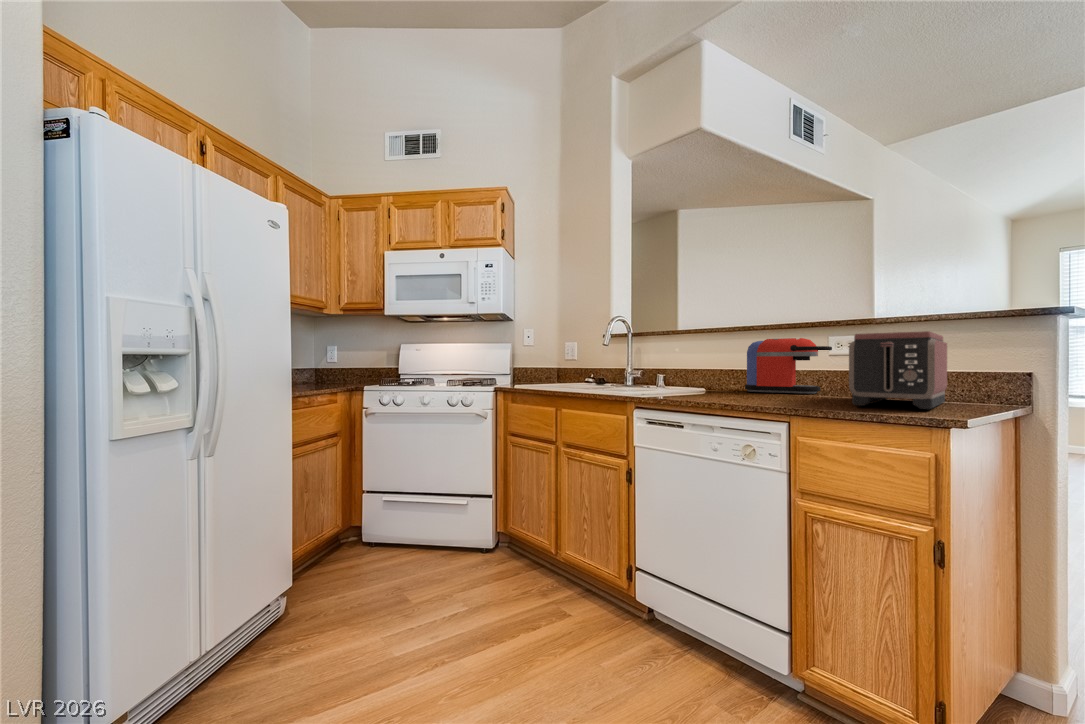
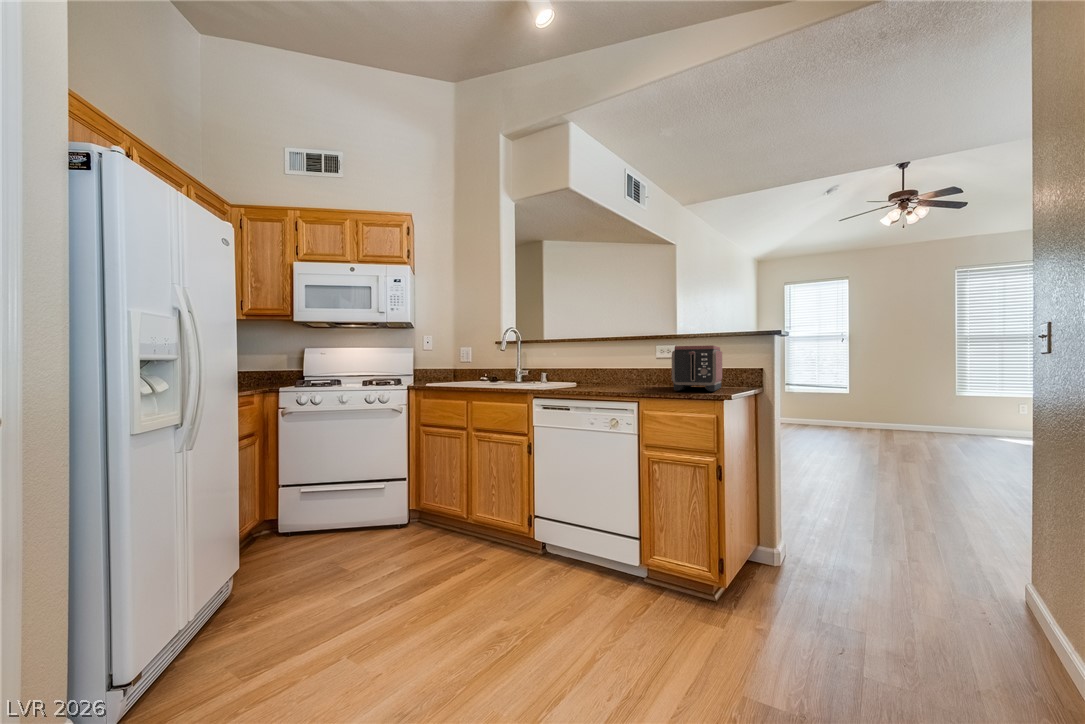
coffee maker: present [745,338,832,394] -> none [605,347,659,385]

